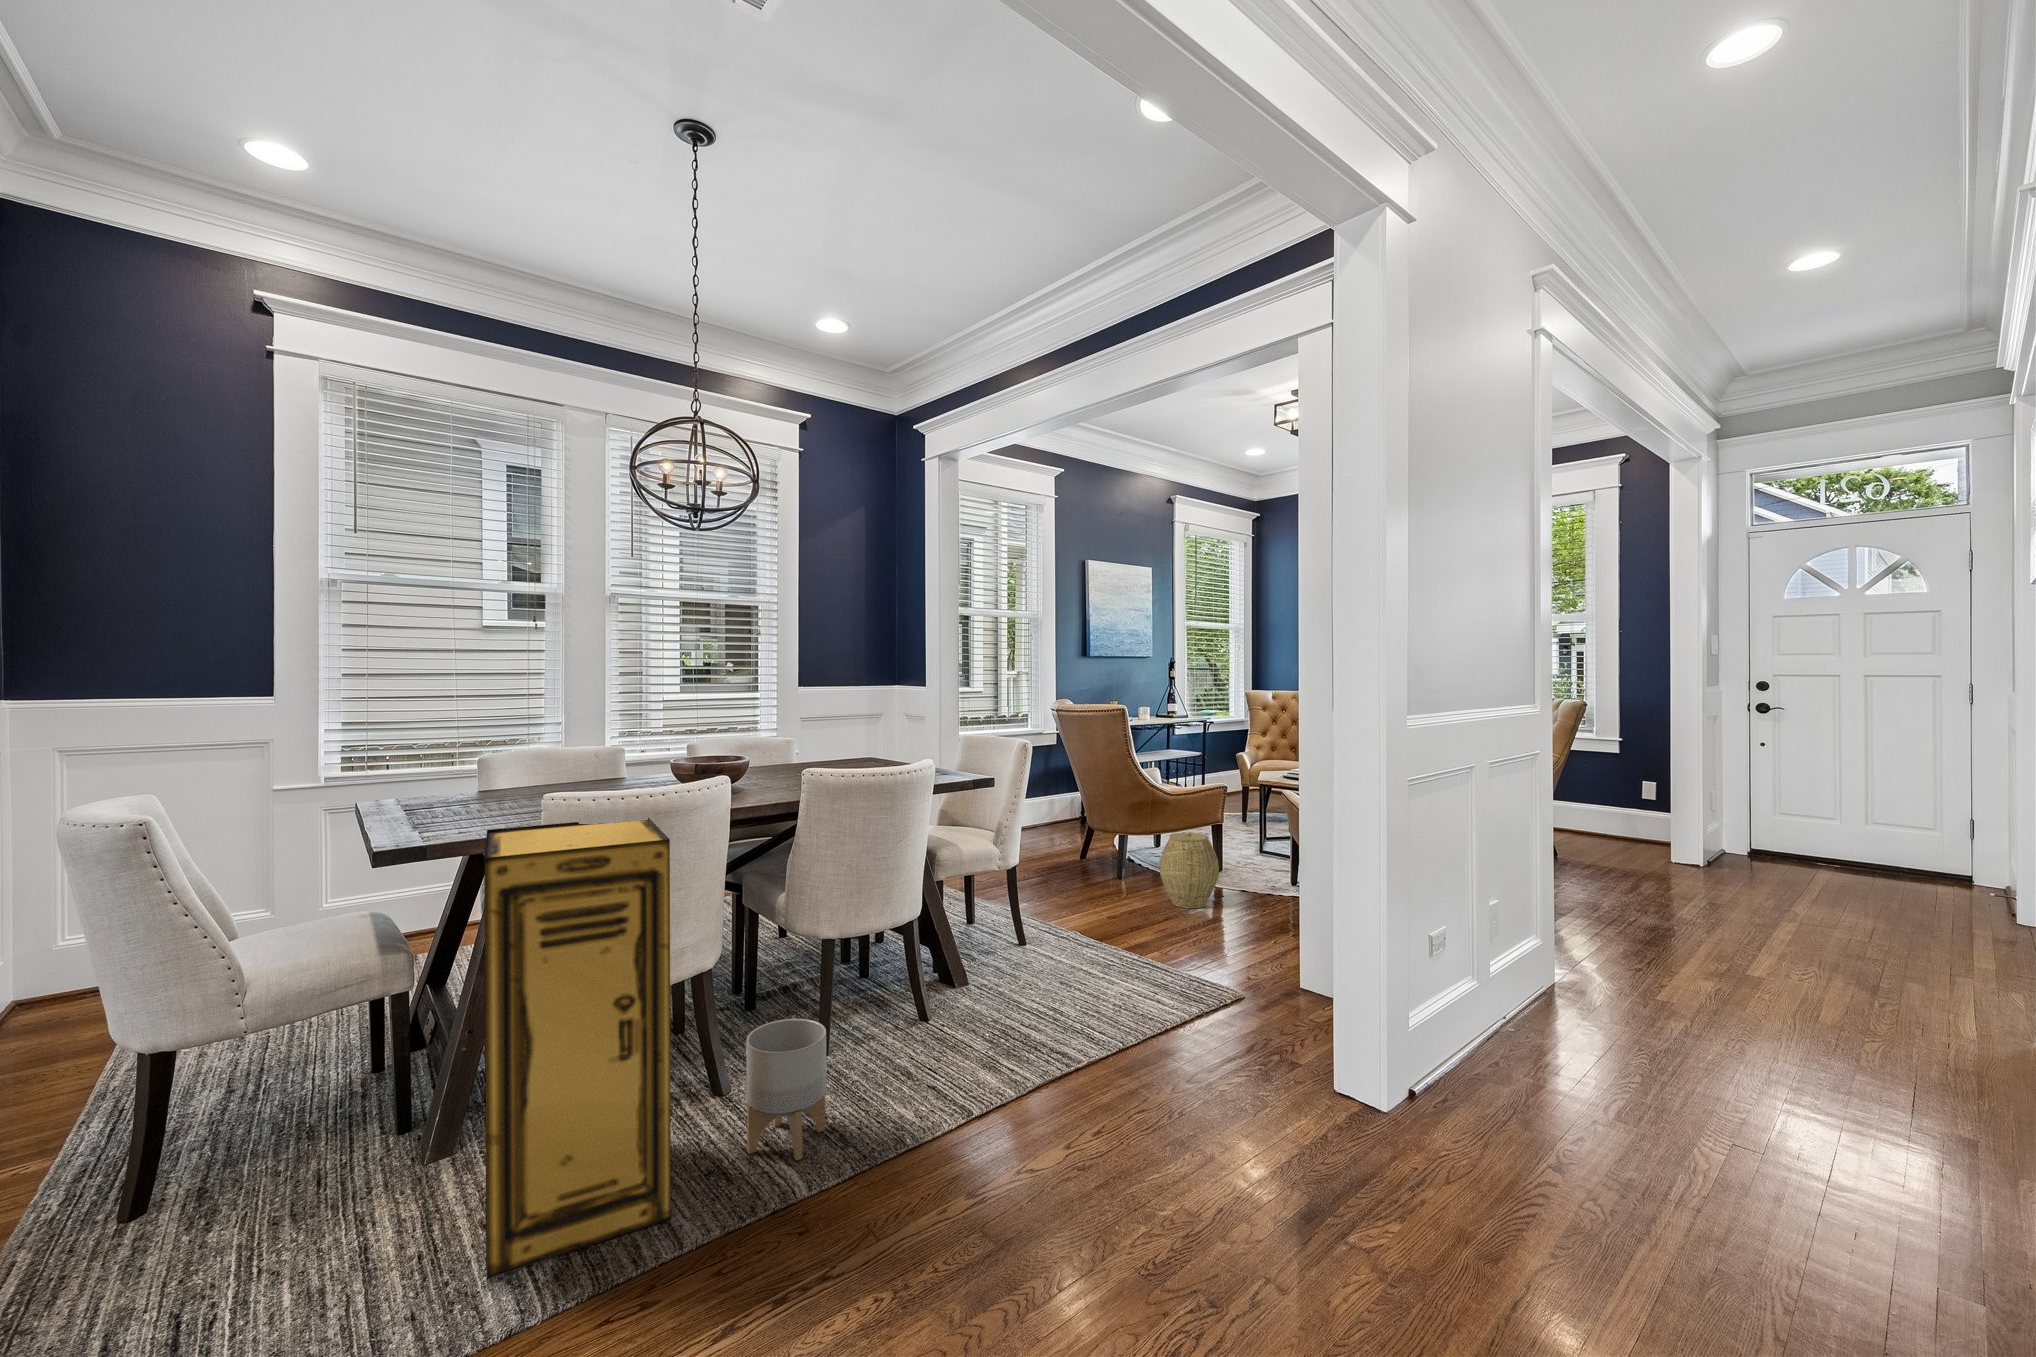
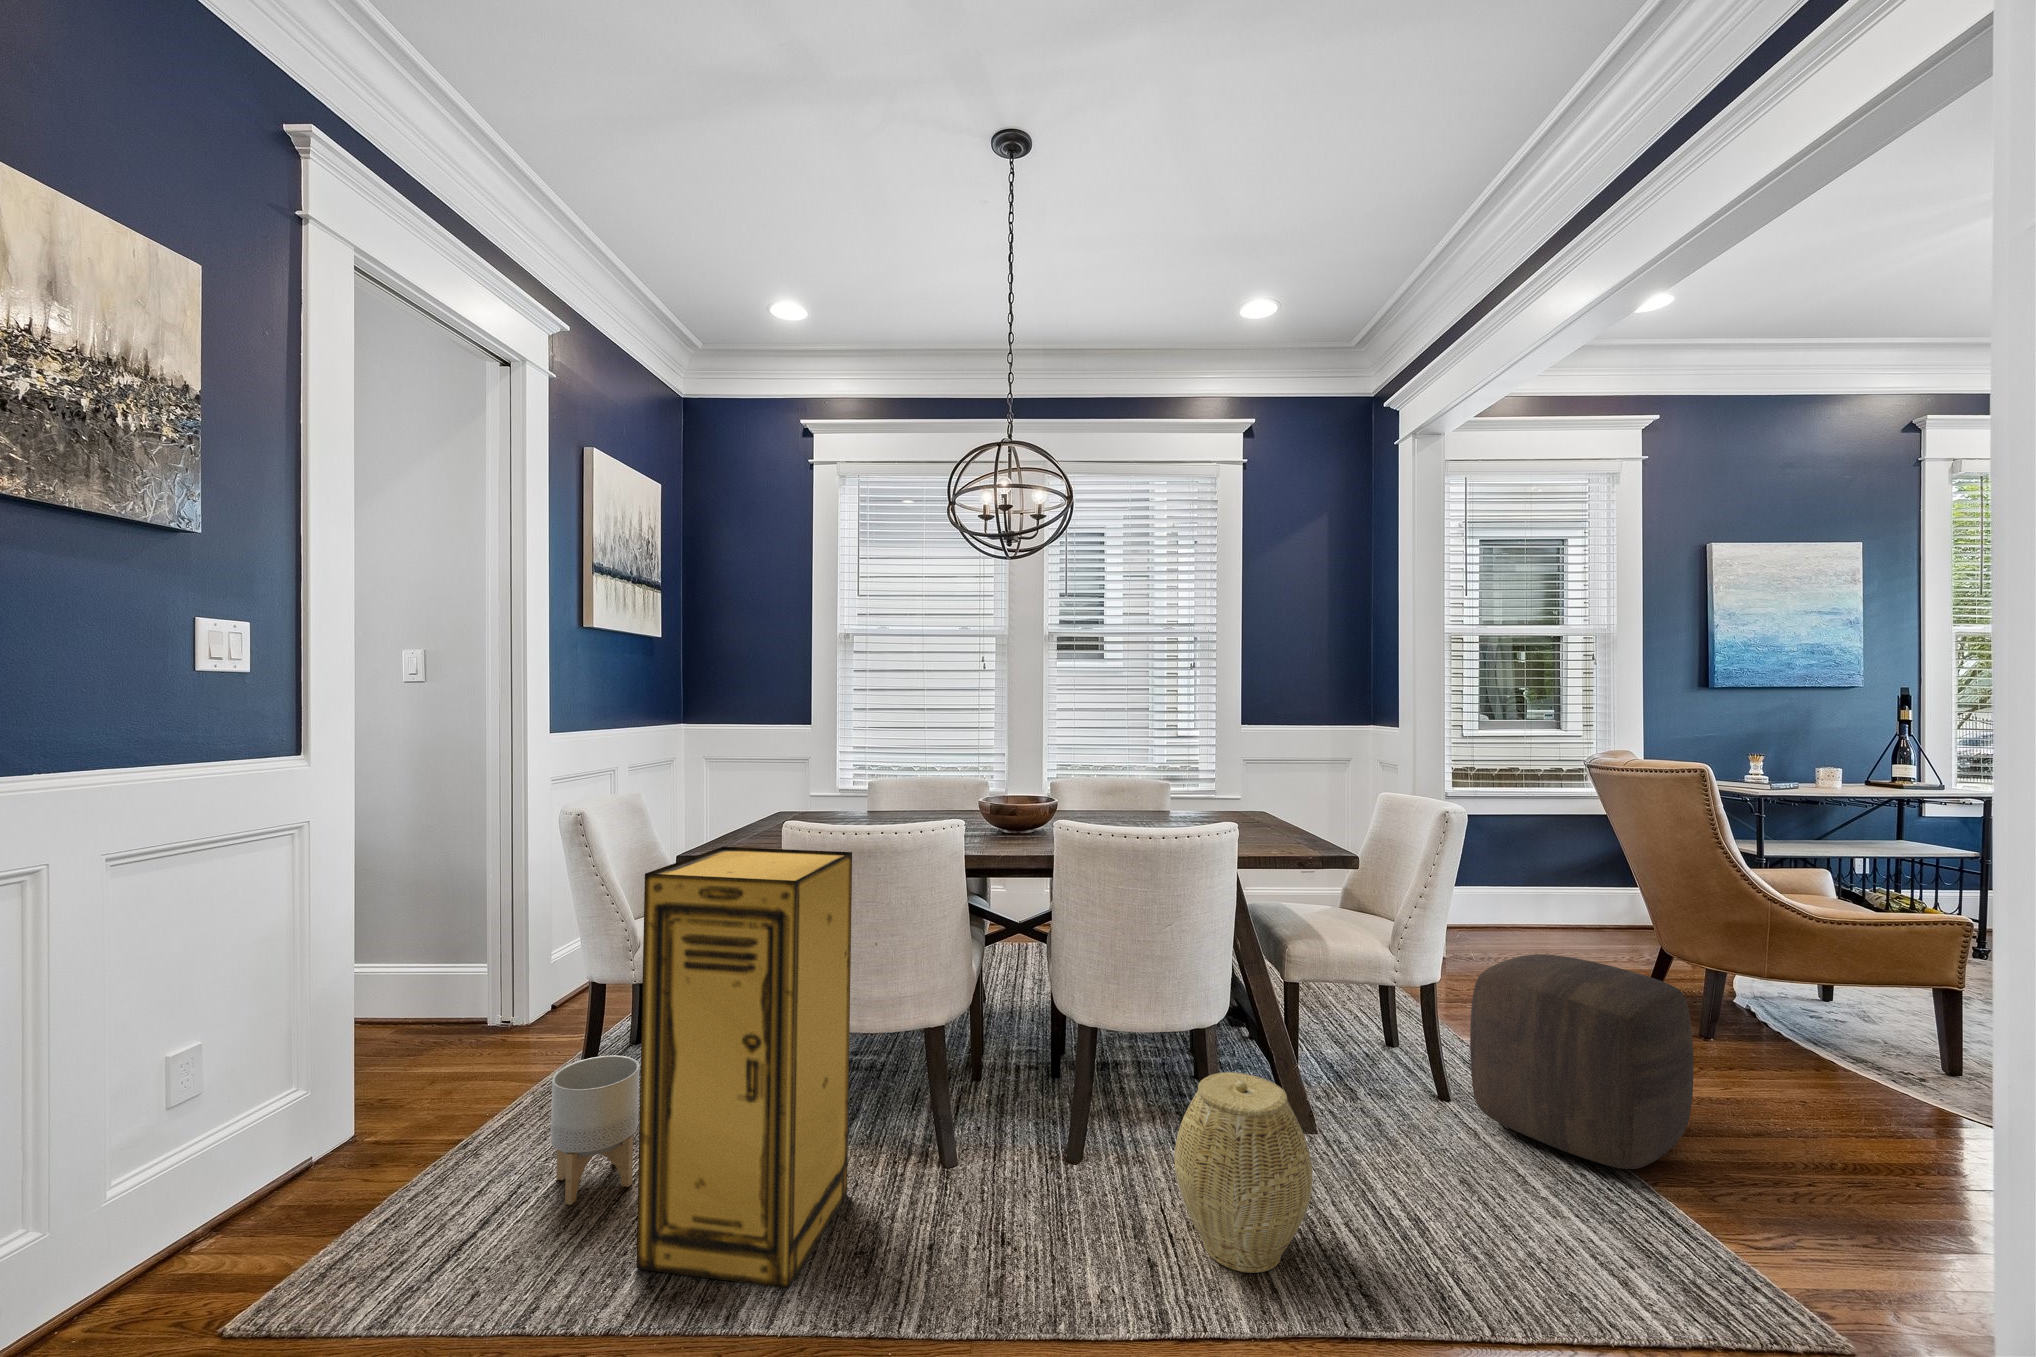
ottoman: none [1044,832,1153,950] -> present [1470,954,1694,1169]
woven basket: present [1160,832,1219,908] -> present [1175,1072,1313,1273]
planter: present [746,1019,826,1160] -> present [551,1056,639,1205]

